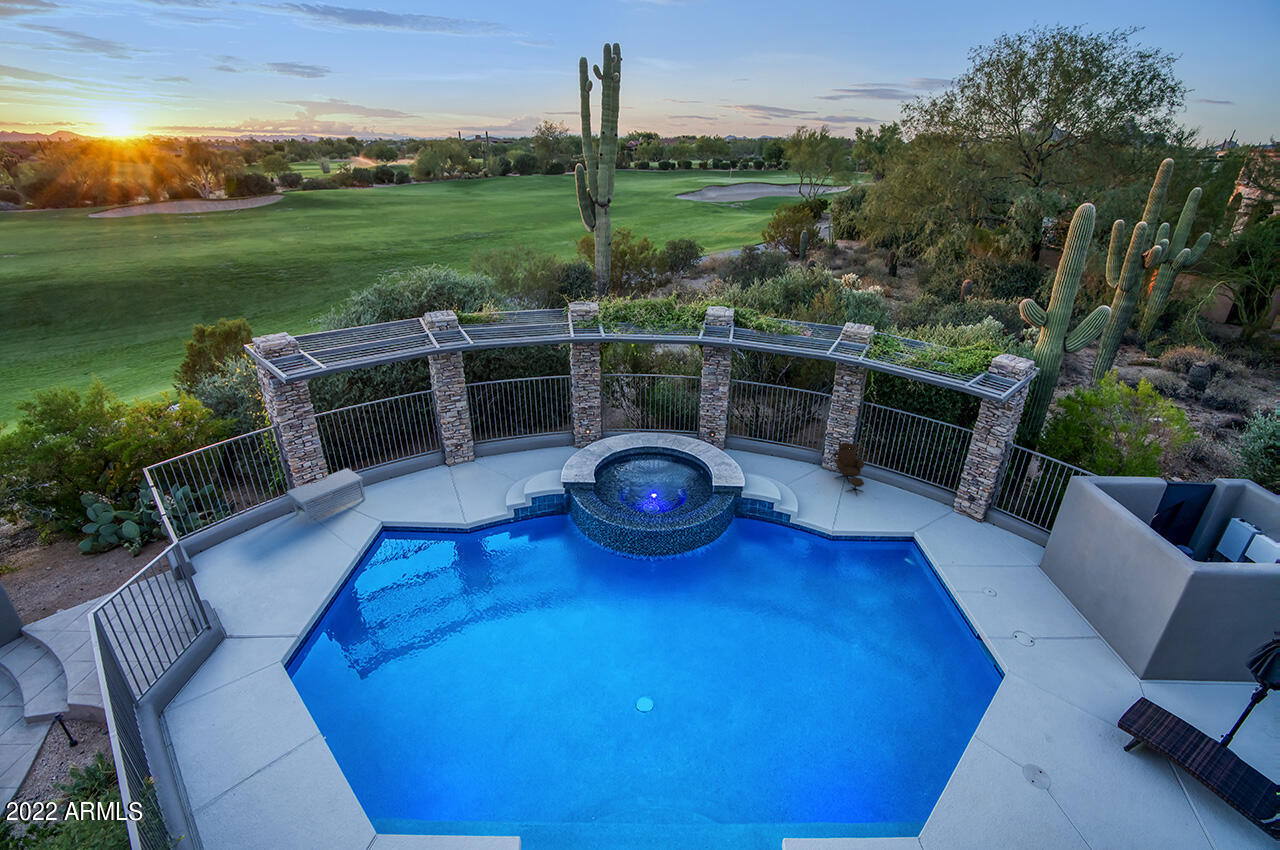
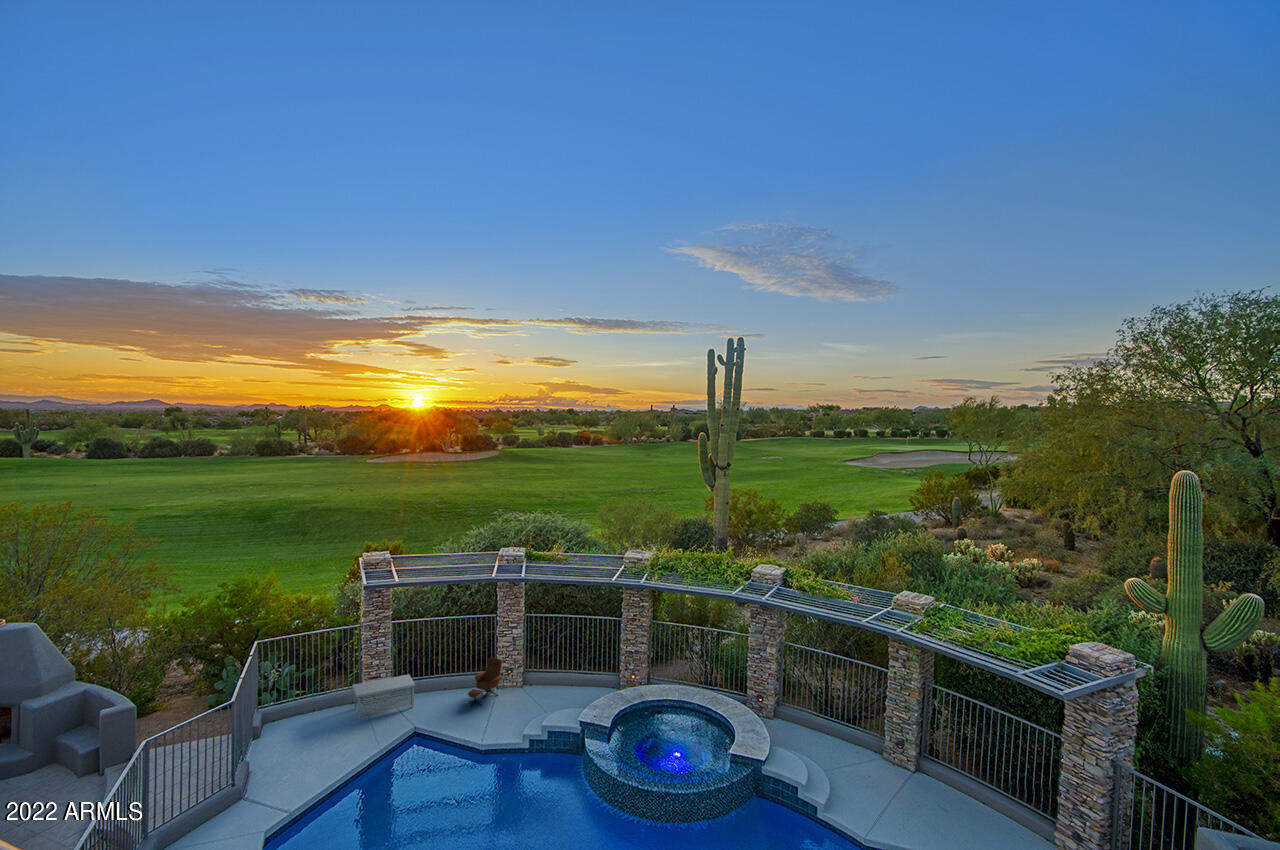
lounge chair: present [834,443,864,495] -> present [468,658,502,707]

